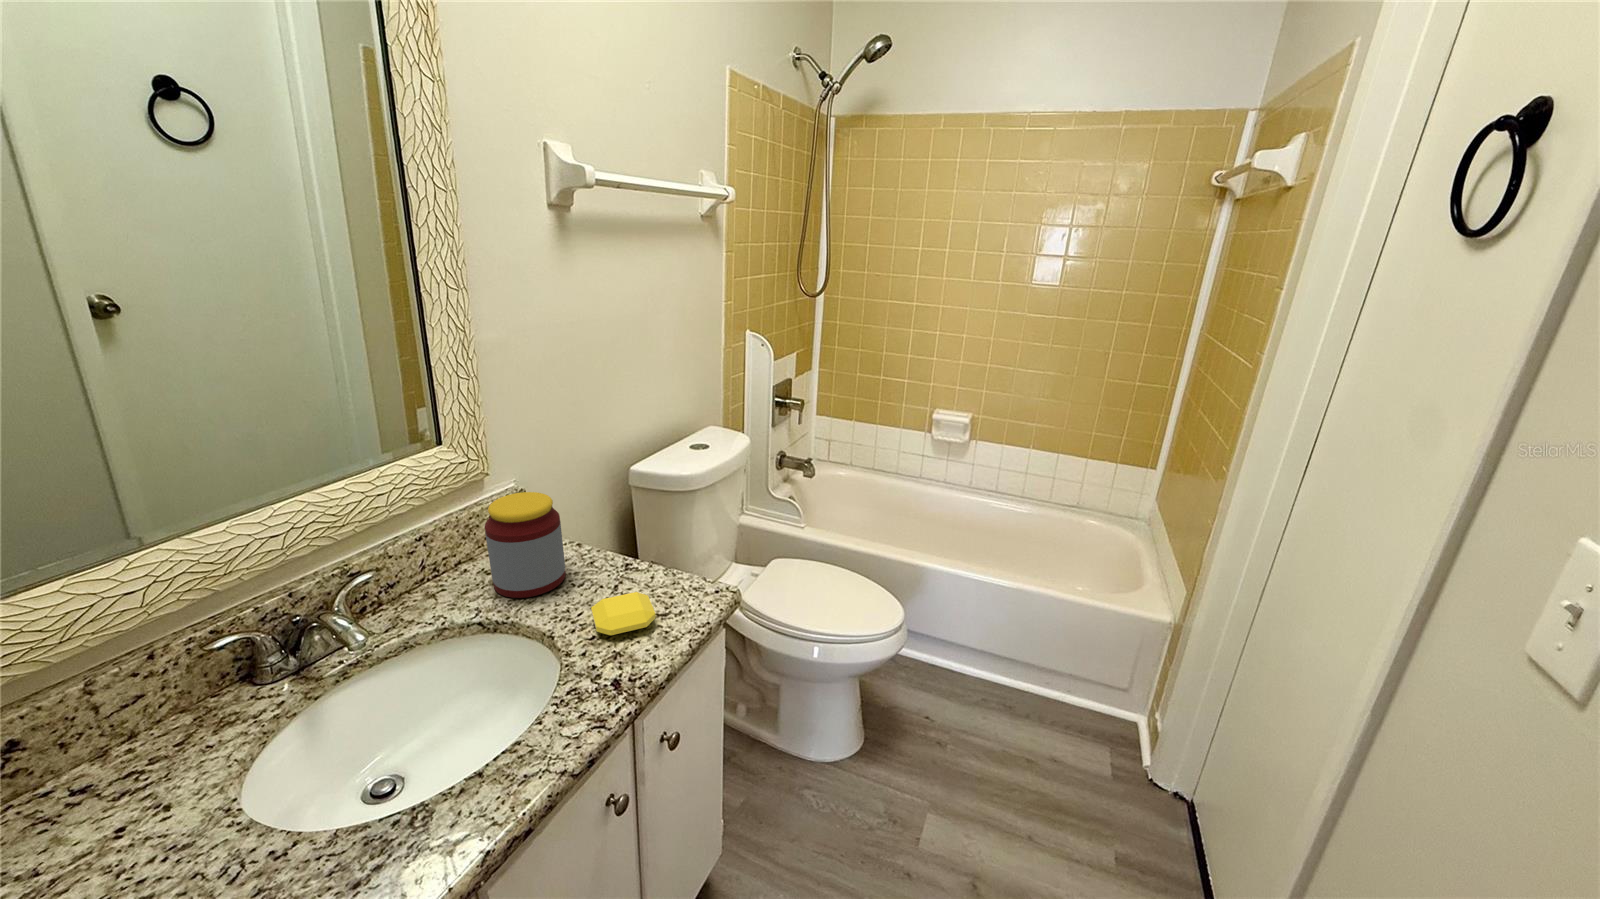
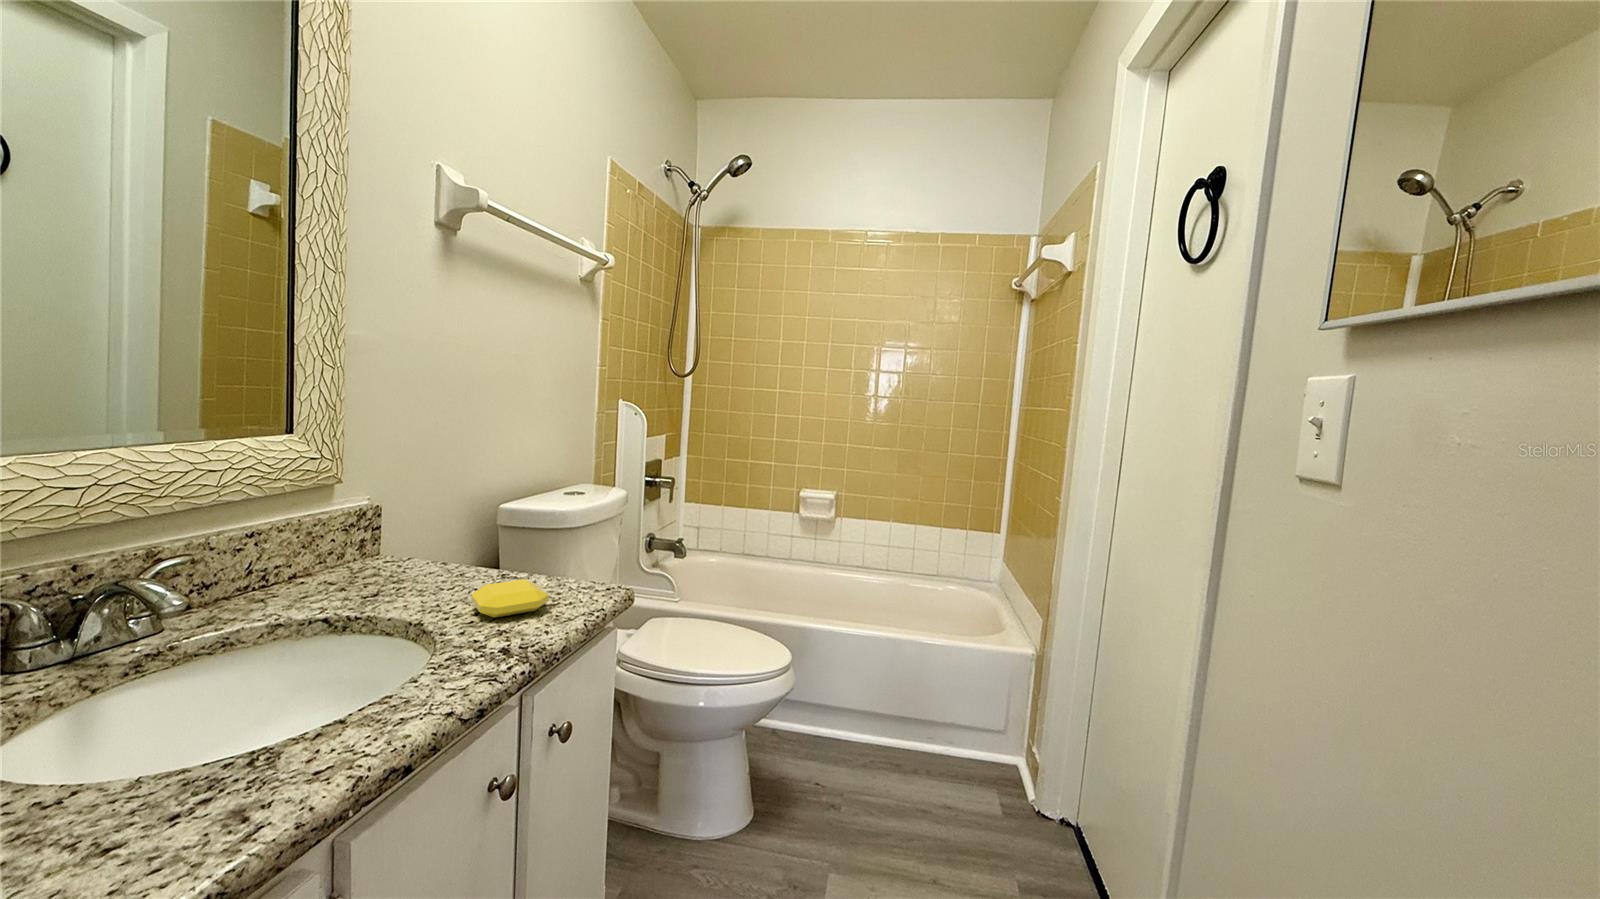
jar: present [485,492,566,598] -> none [341,485,435,598]

